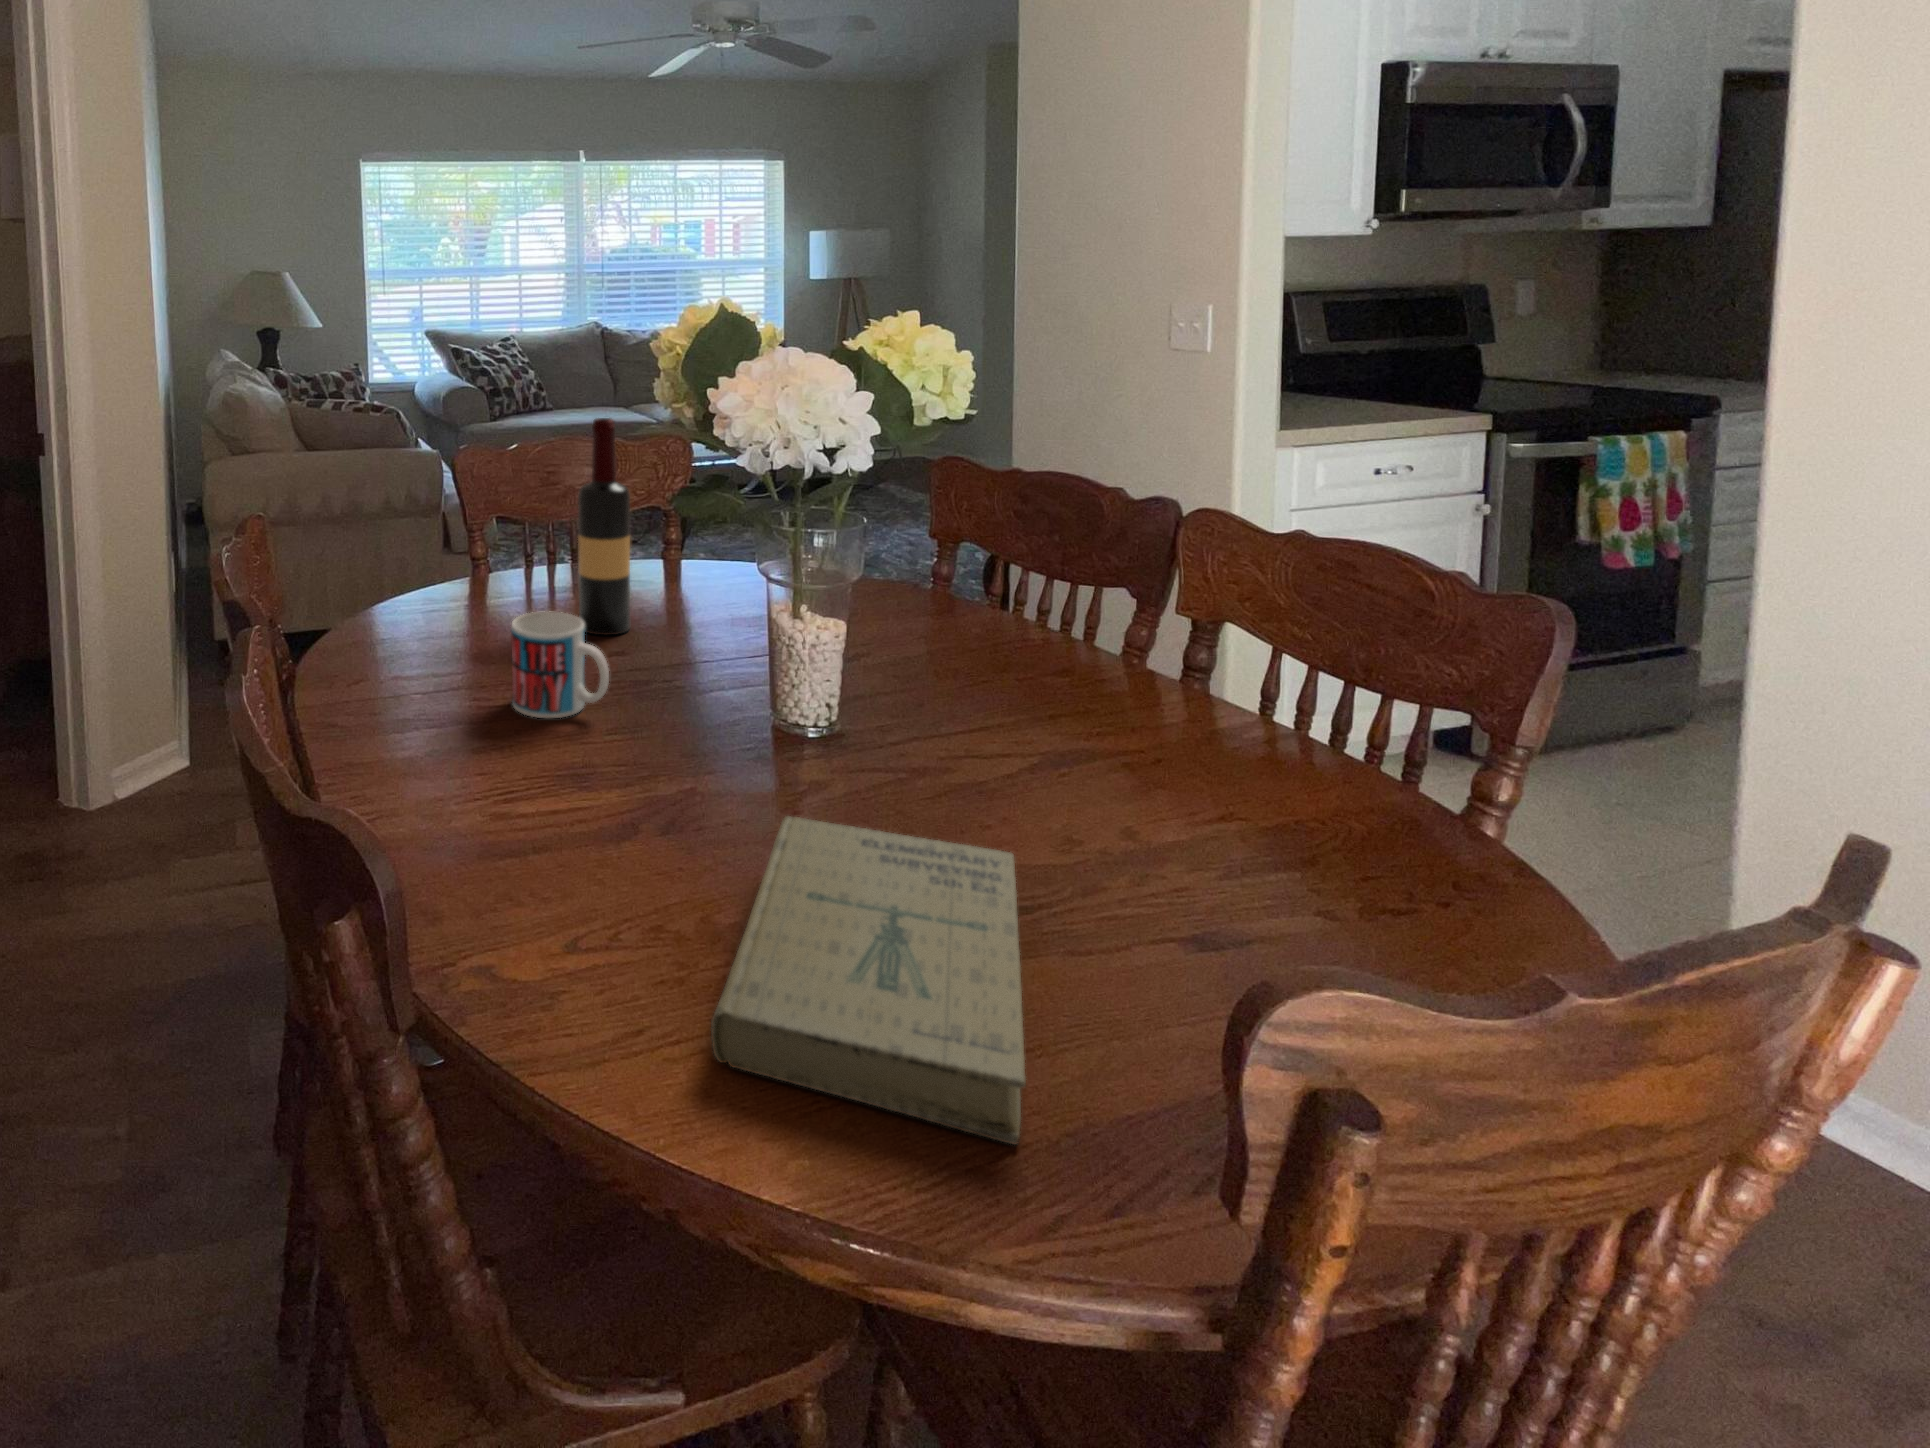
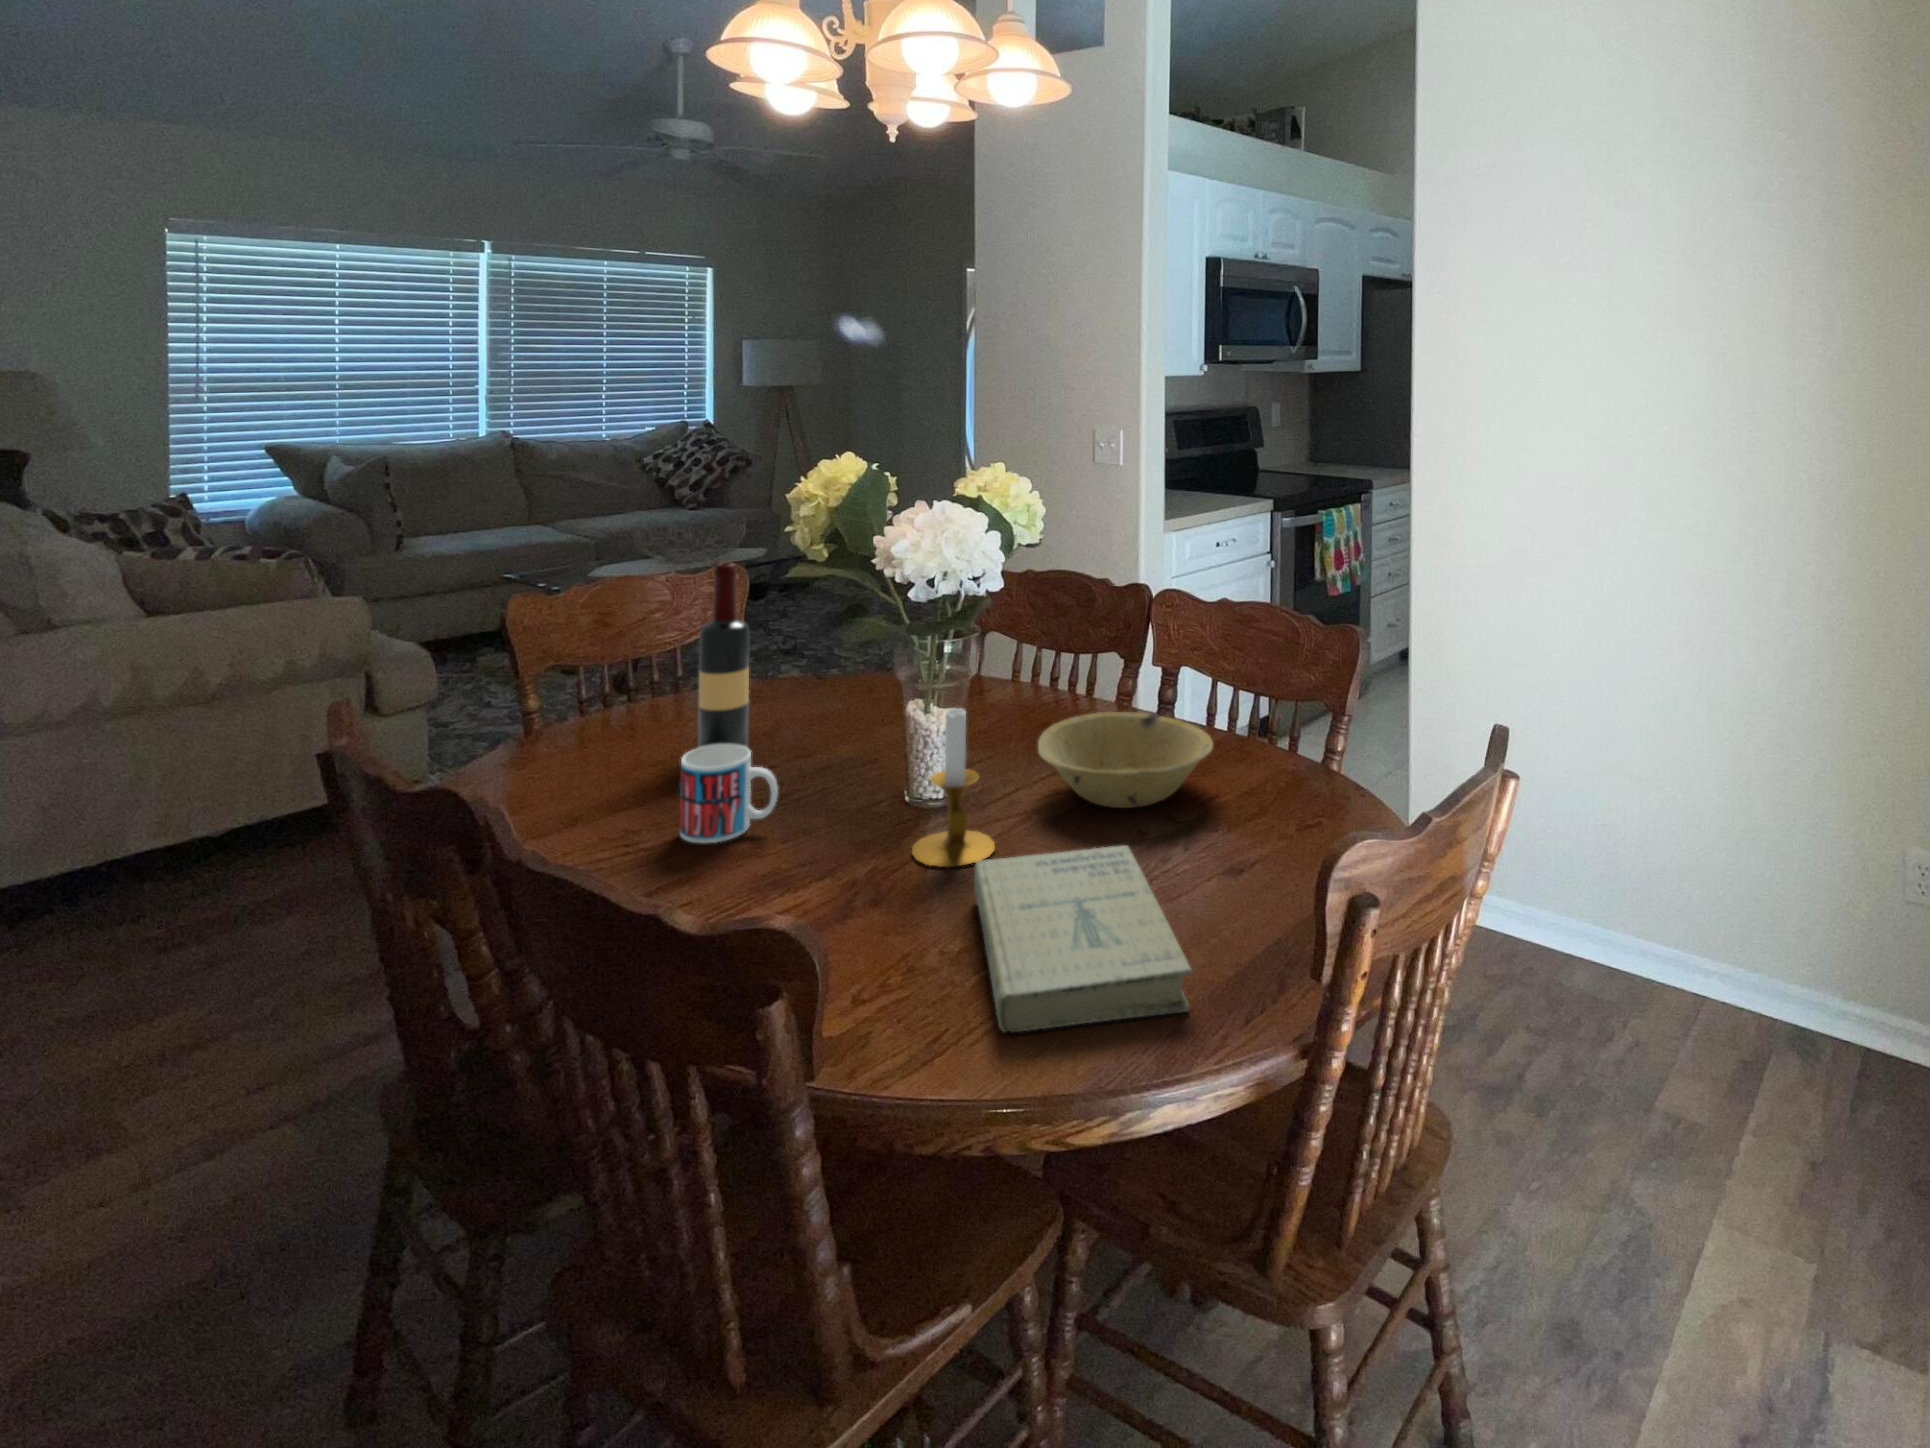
candlestick: none [737,613,847,818] -> present [912,708,995,867]
bowl: none [935,659,1223,803] -> present [1038,712,1213,808]

